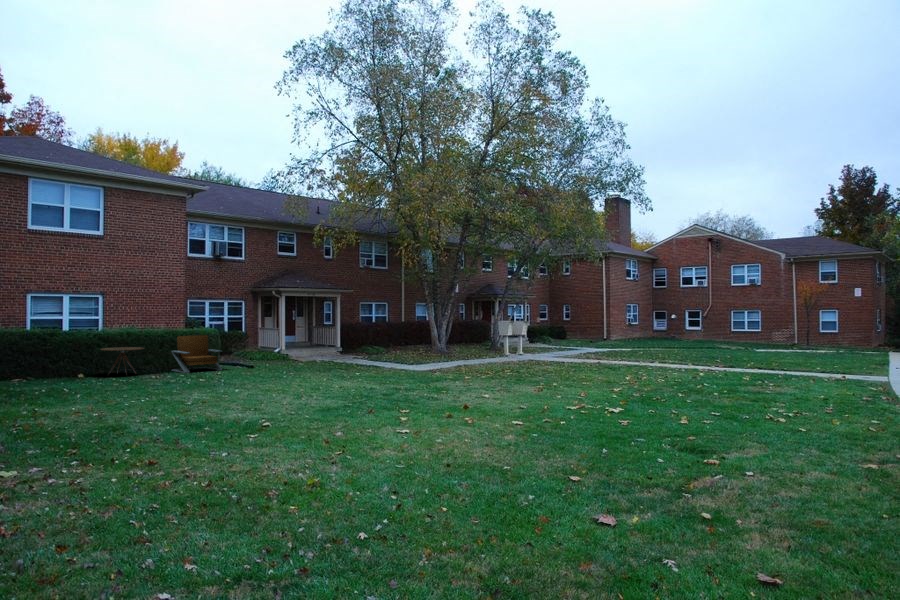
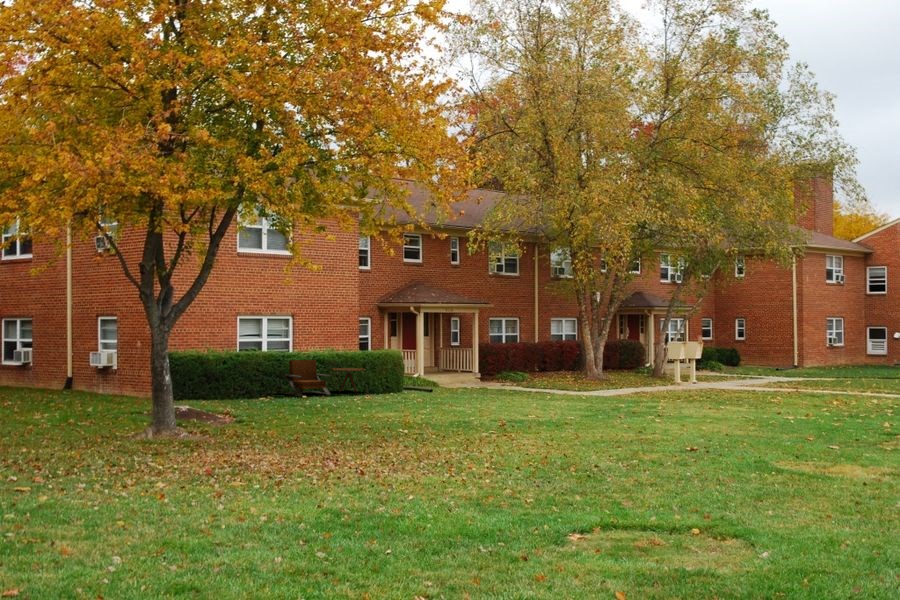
lounge chair: present [171,335,222,373] -> present [284,360,330,396]

